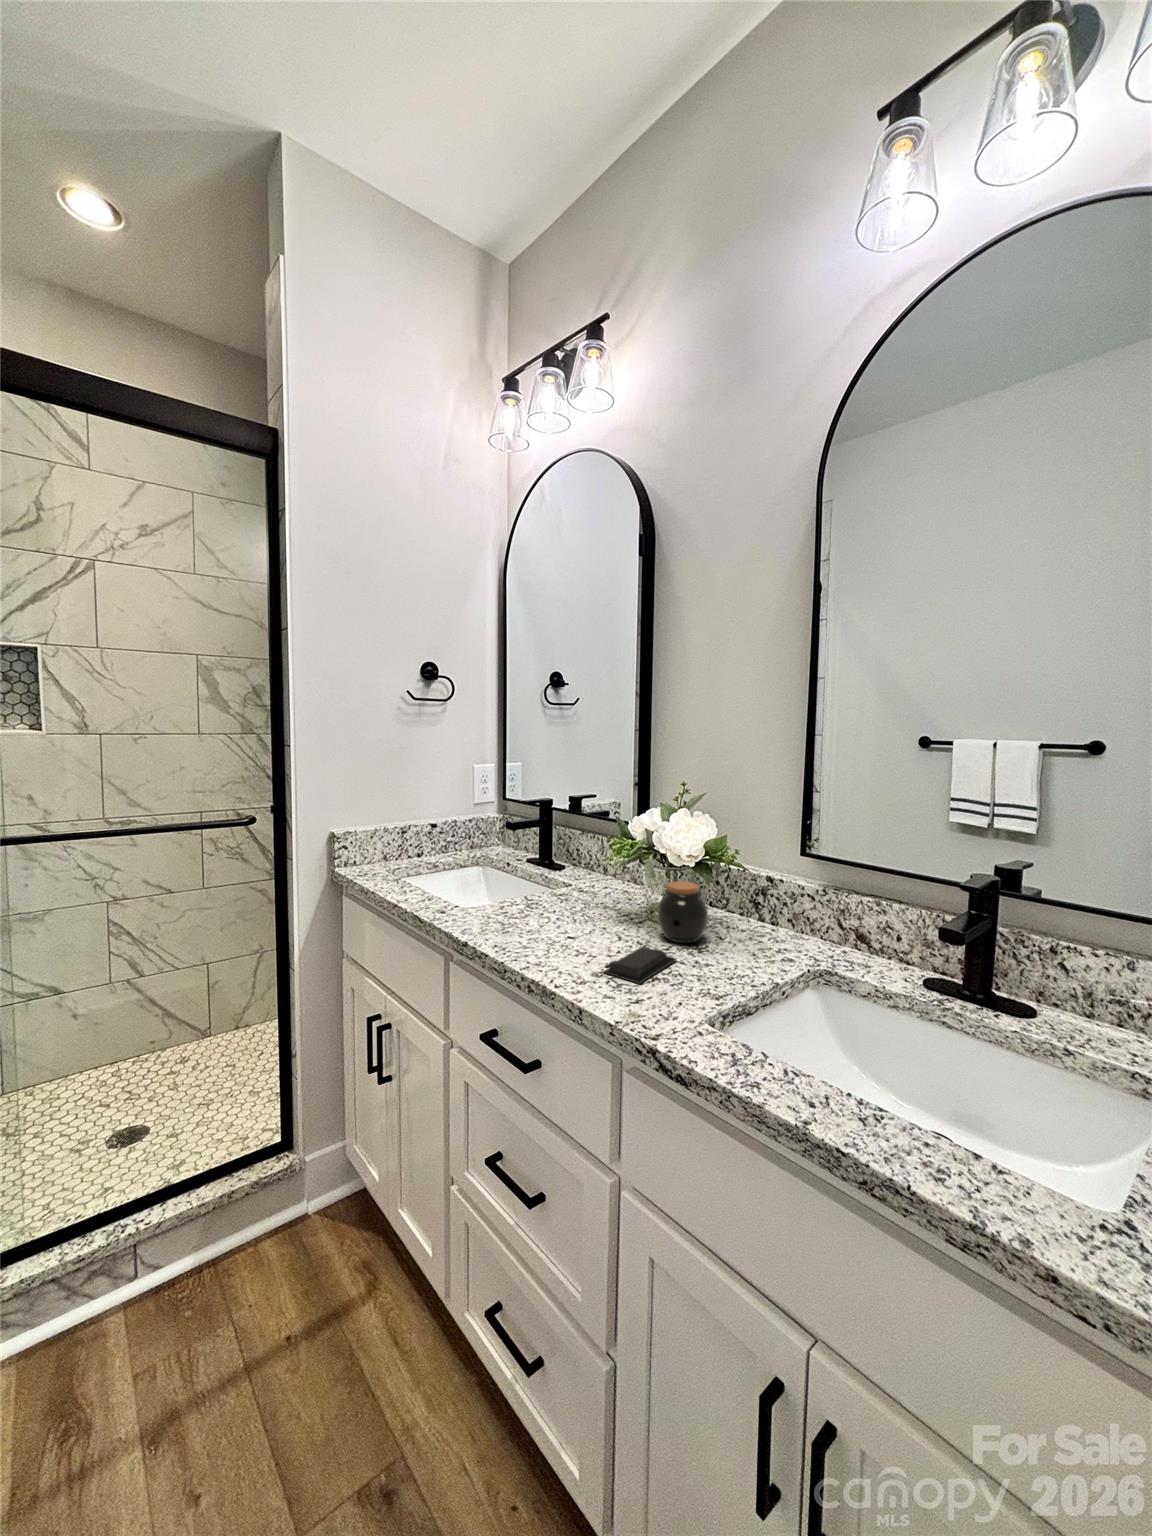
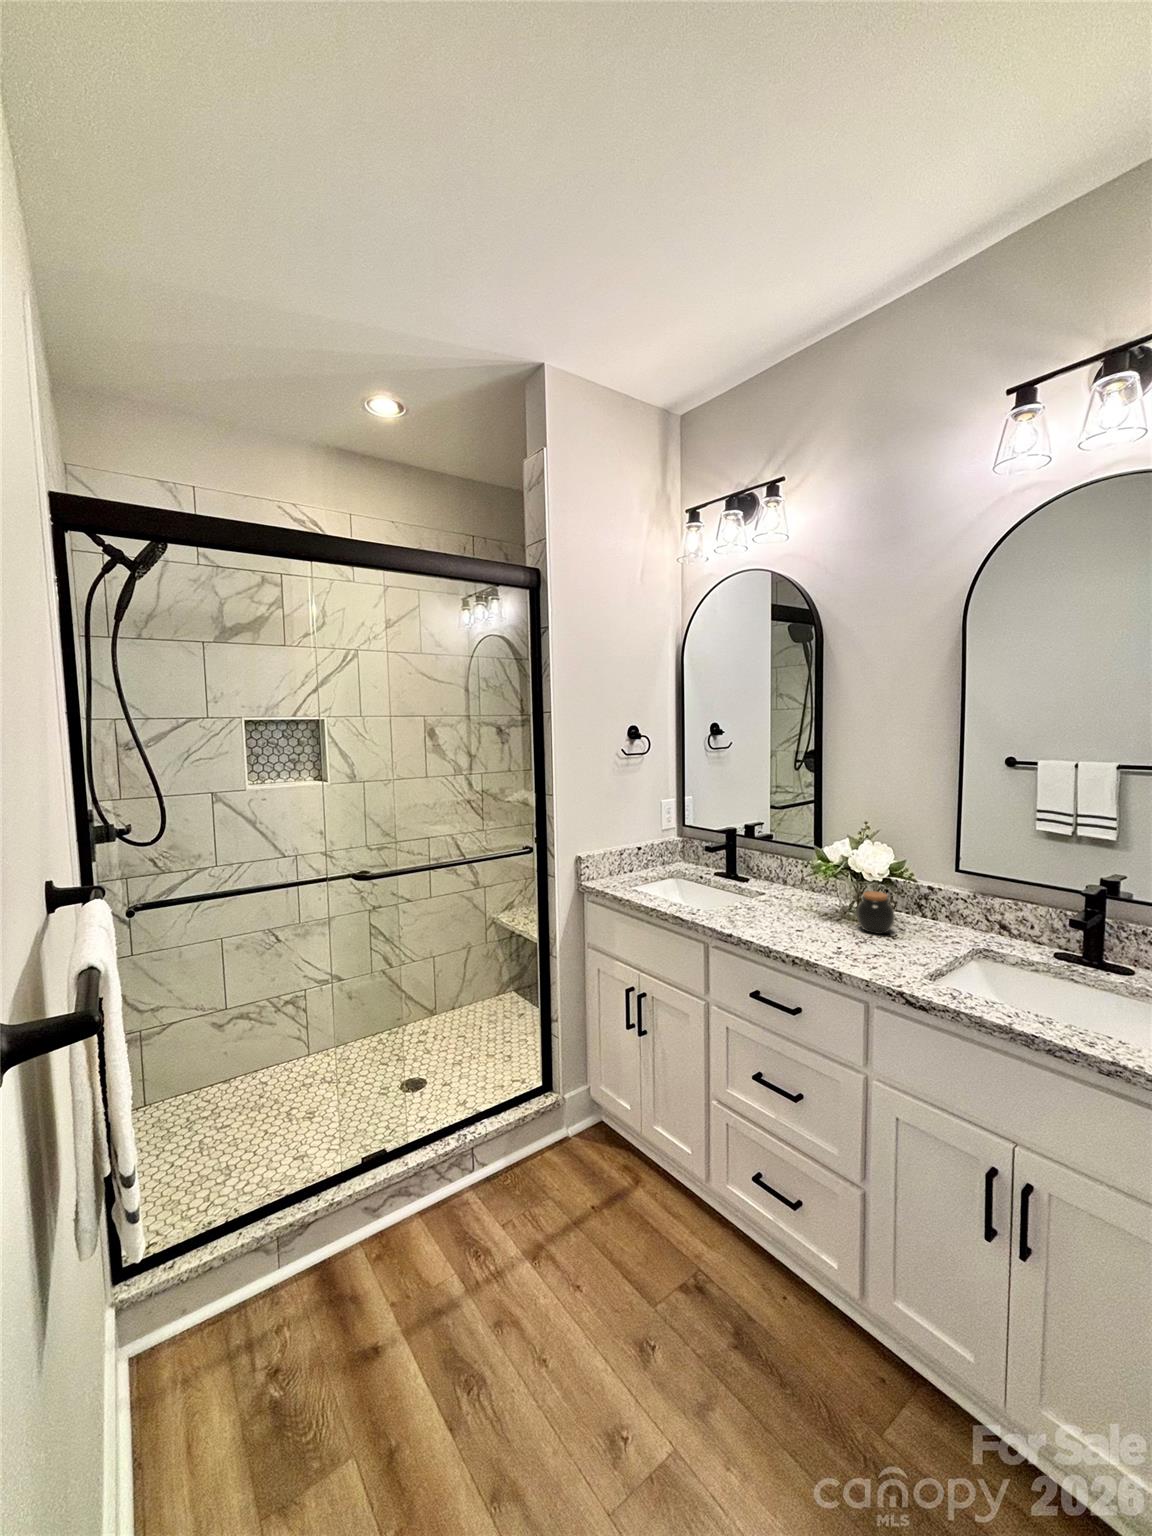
soap bar: present [604,947,677,984] -> none [840,936,883,959]

